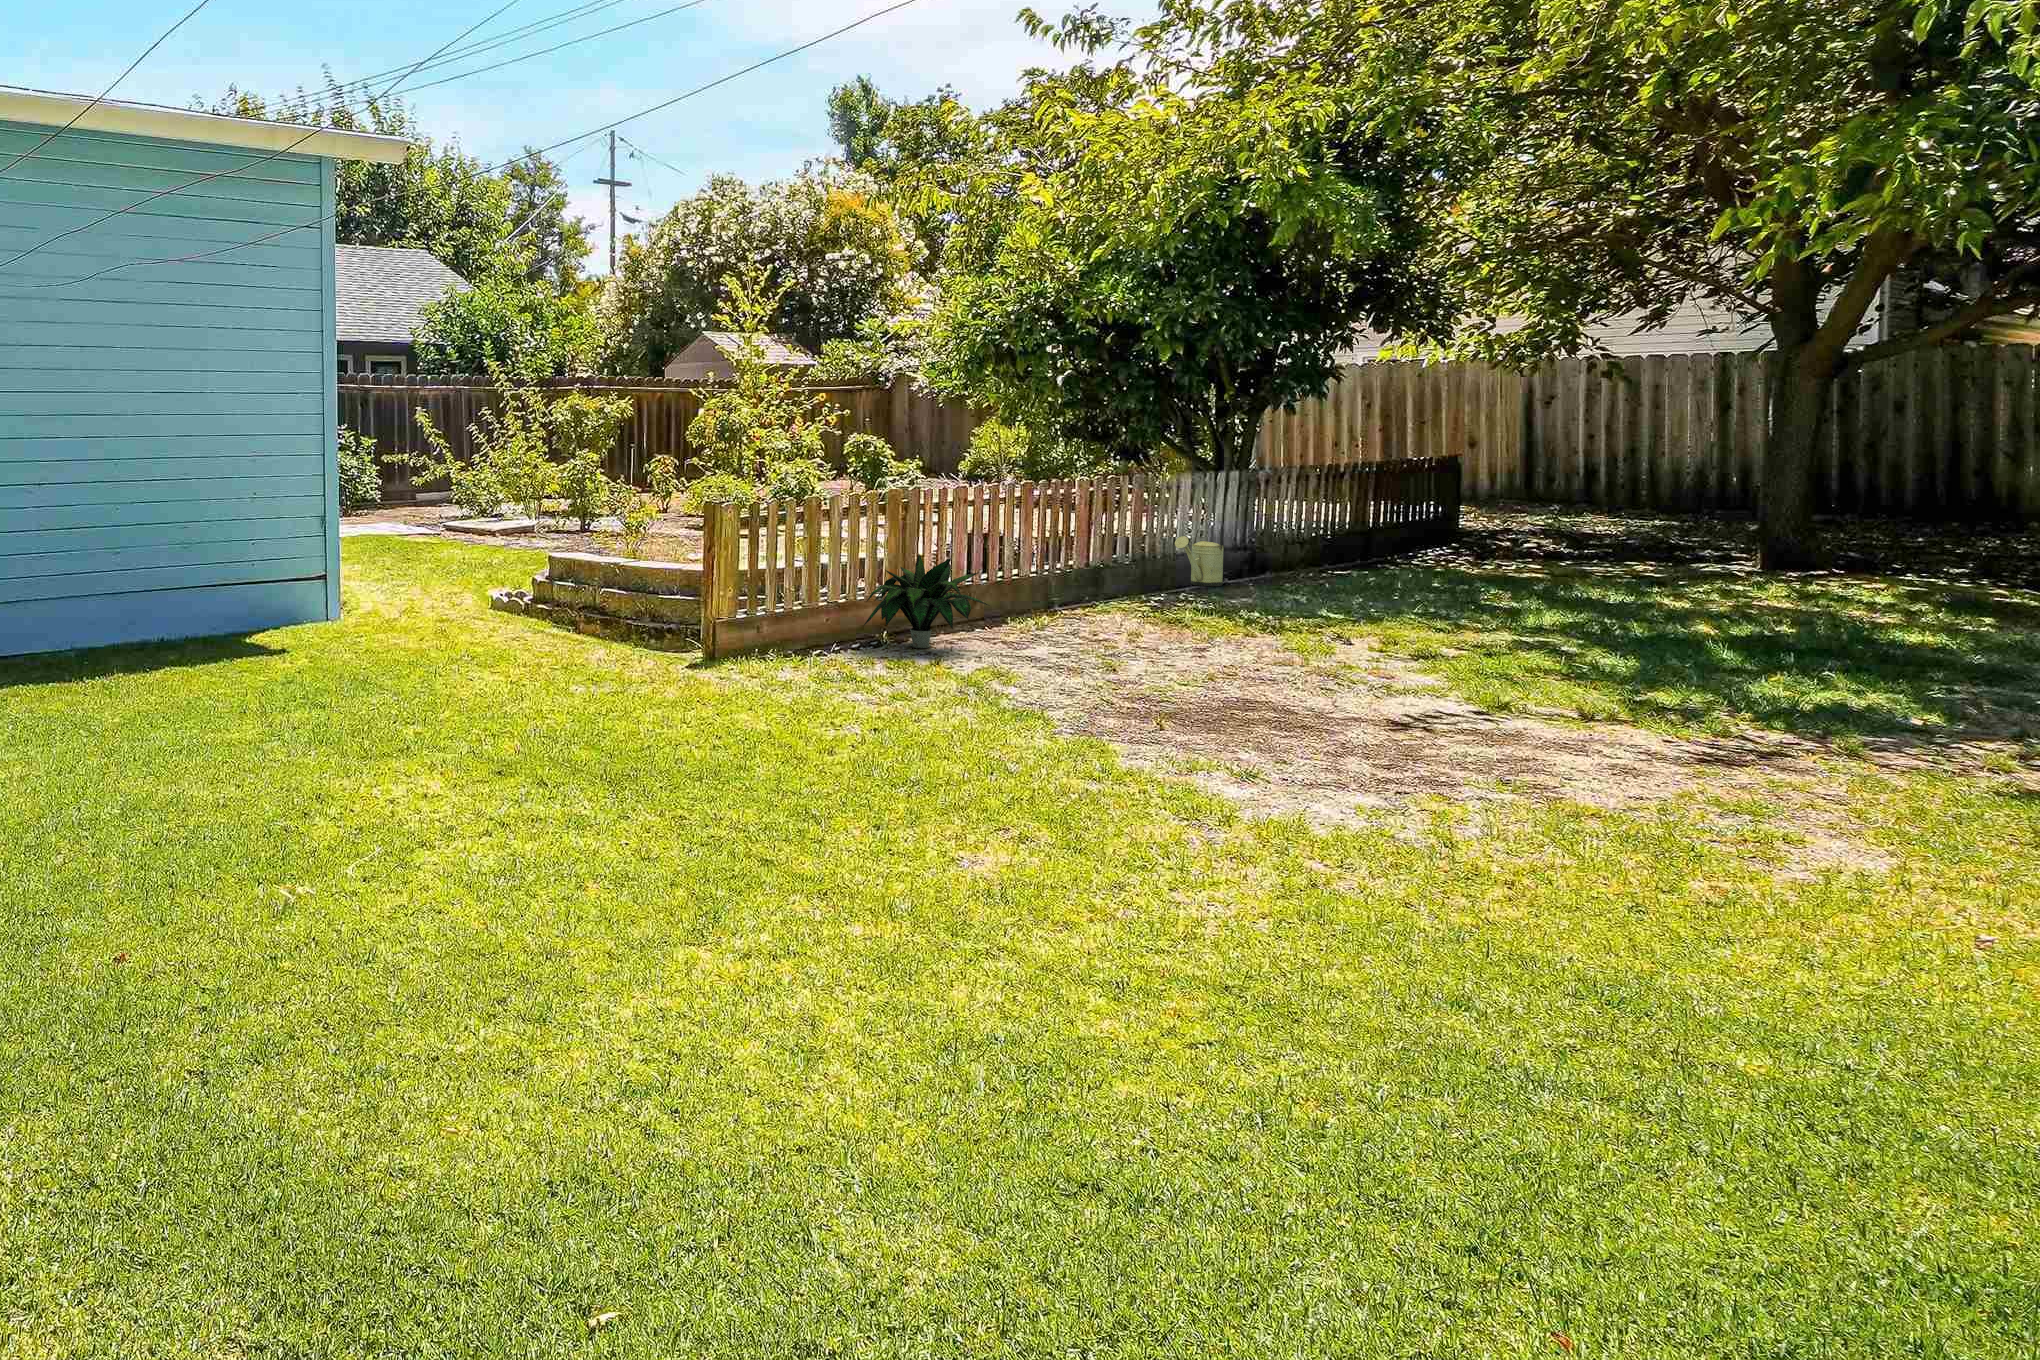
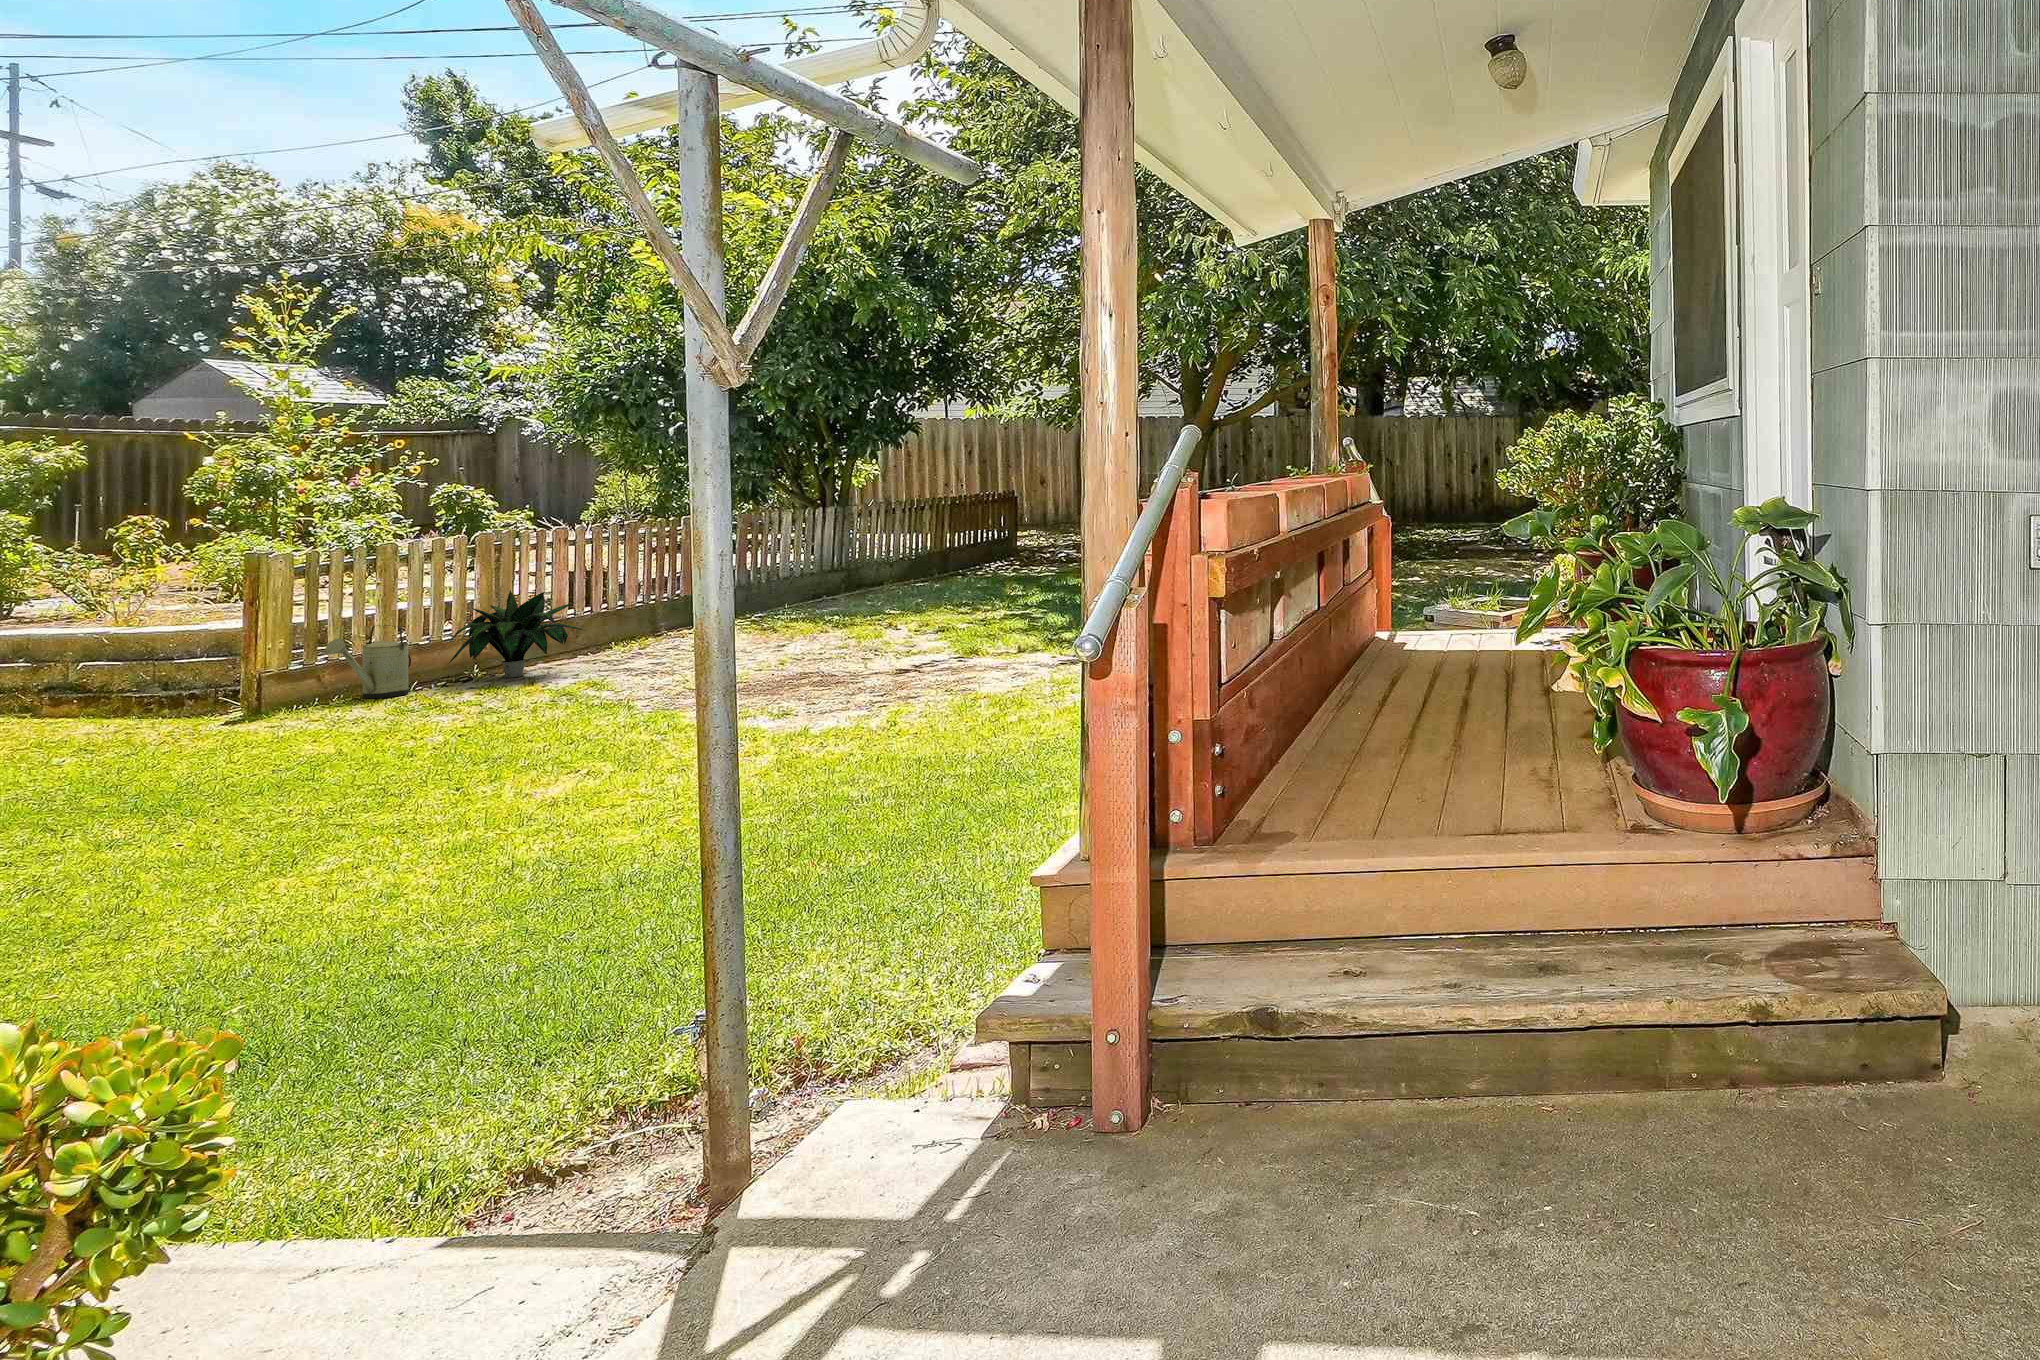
watering can: present [1175,529,1223,586] -> present [326,625,411,698]

